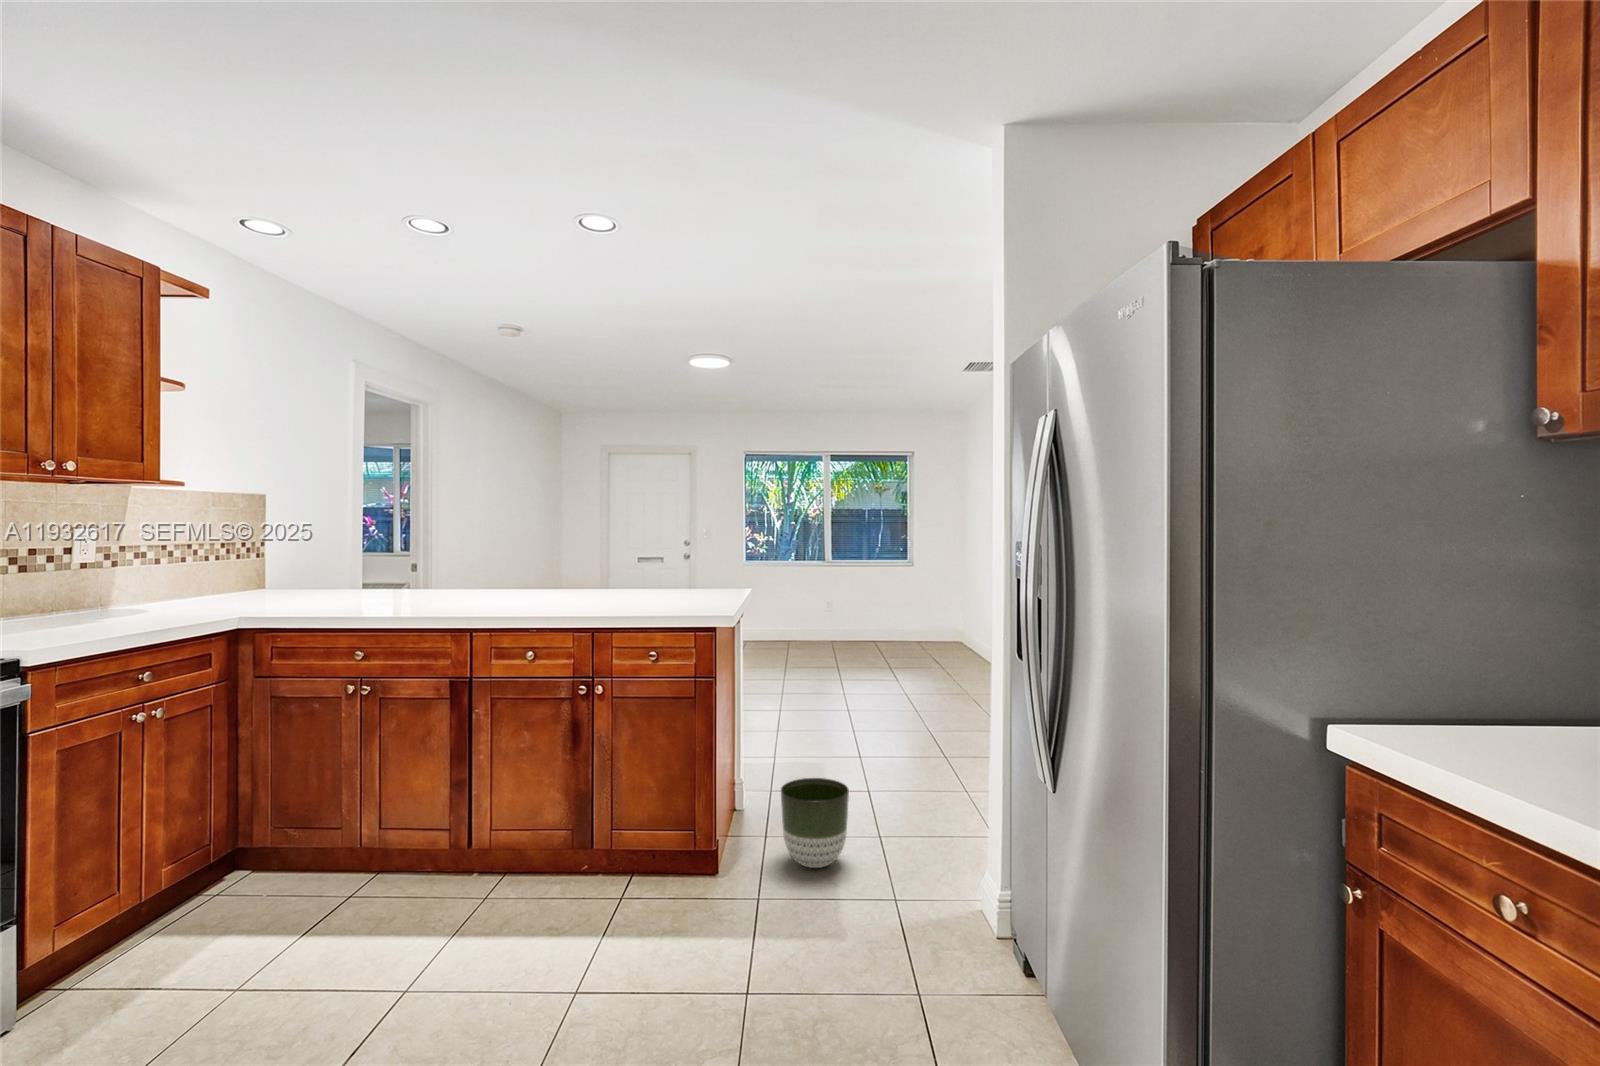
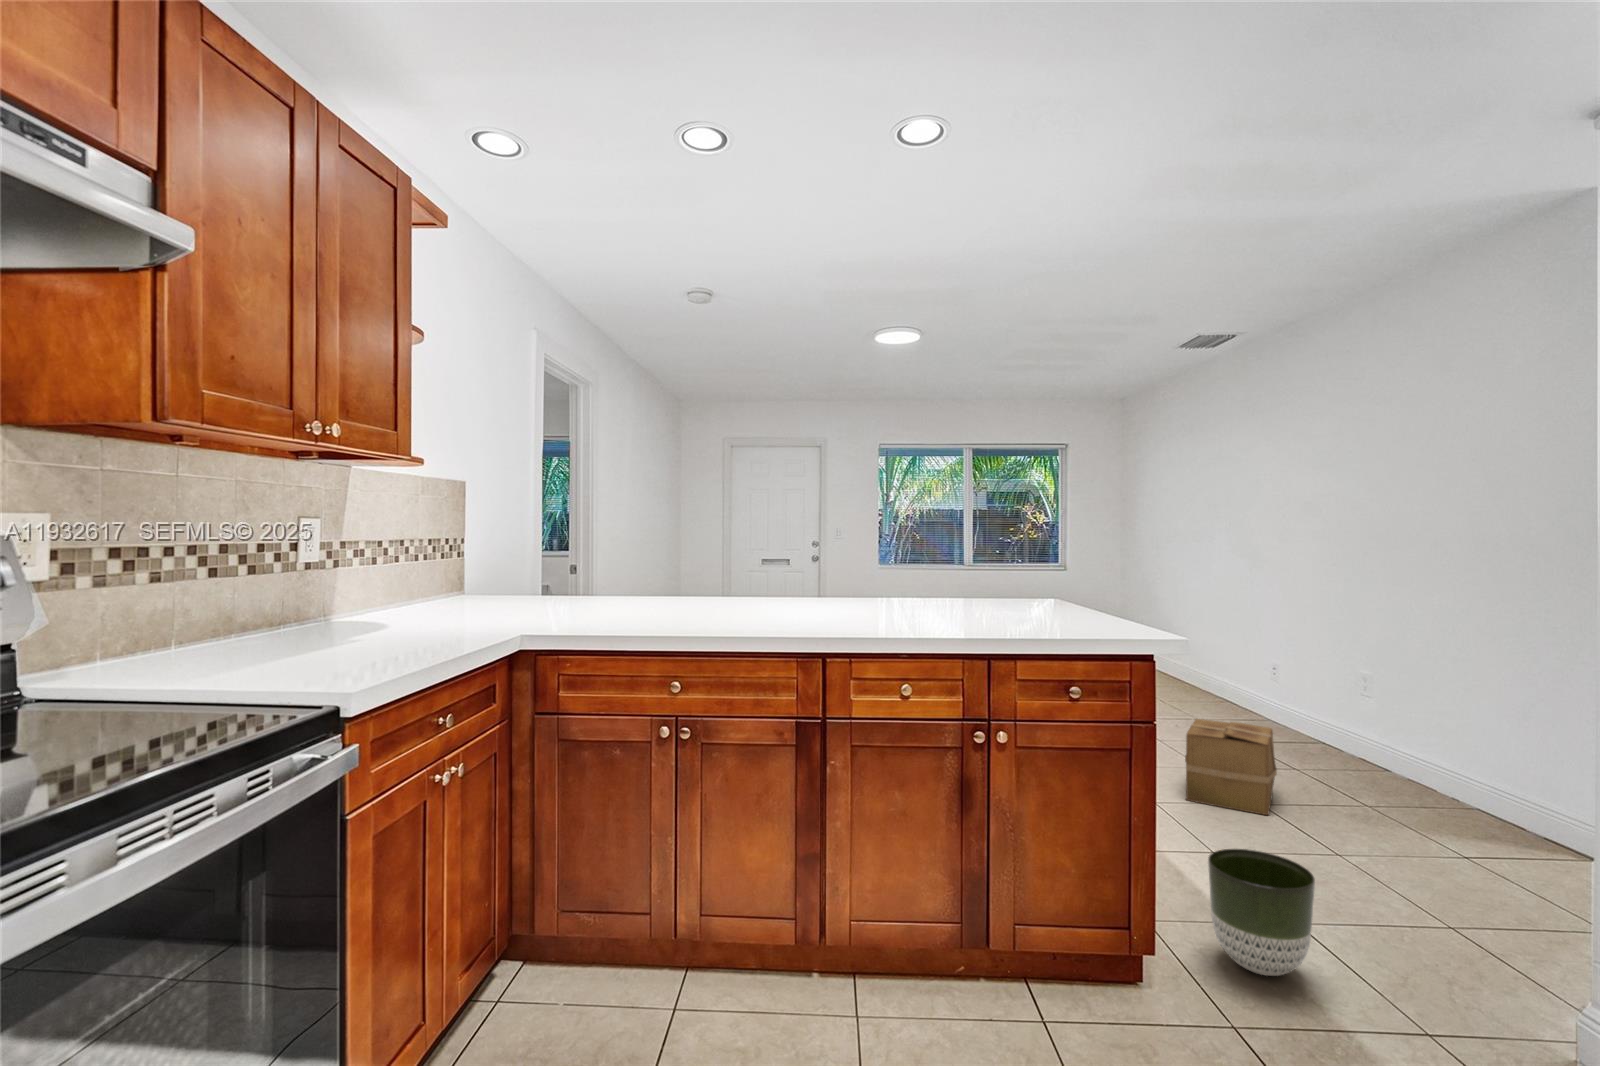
cardboard box: none [887,690,964,766] -> present [1185,719,1277,815]

